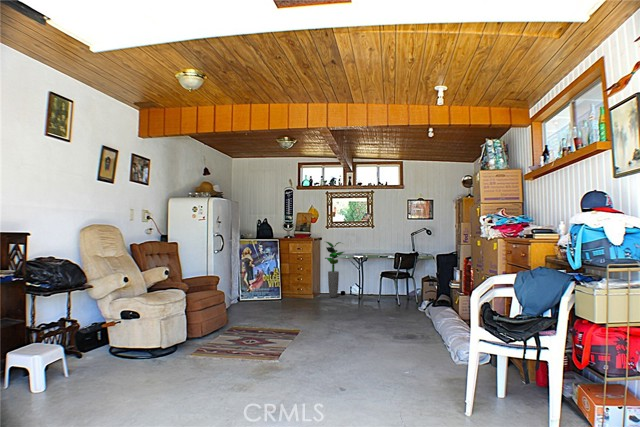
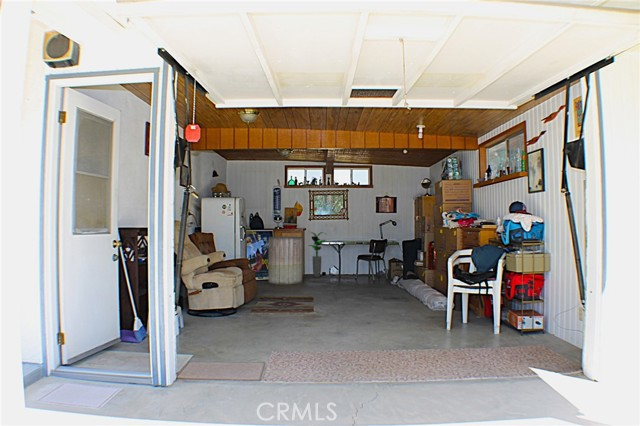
trash can: none [270,247,311,306] -> present [268,237,302,285]

